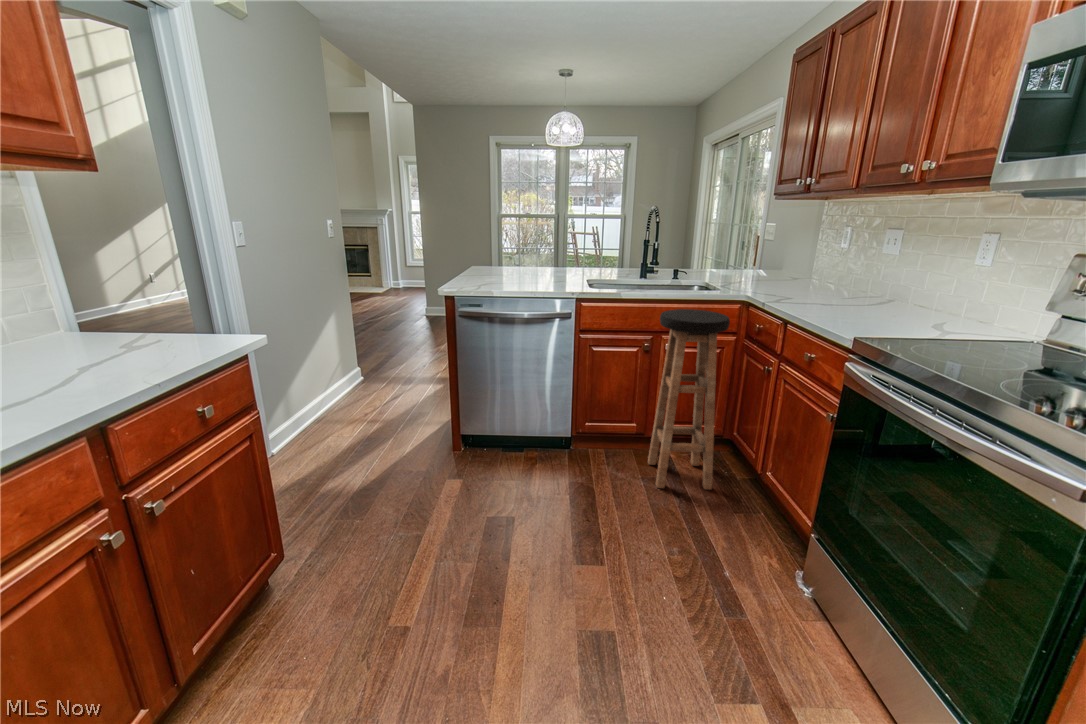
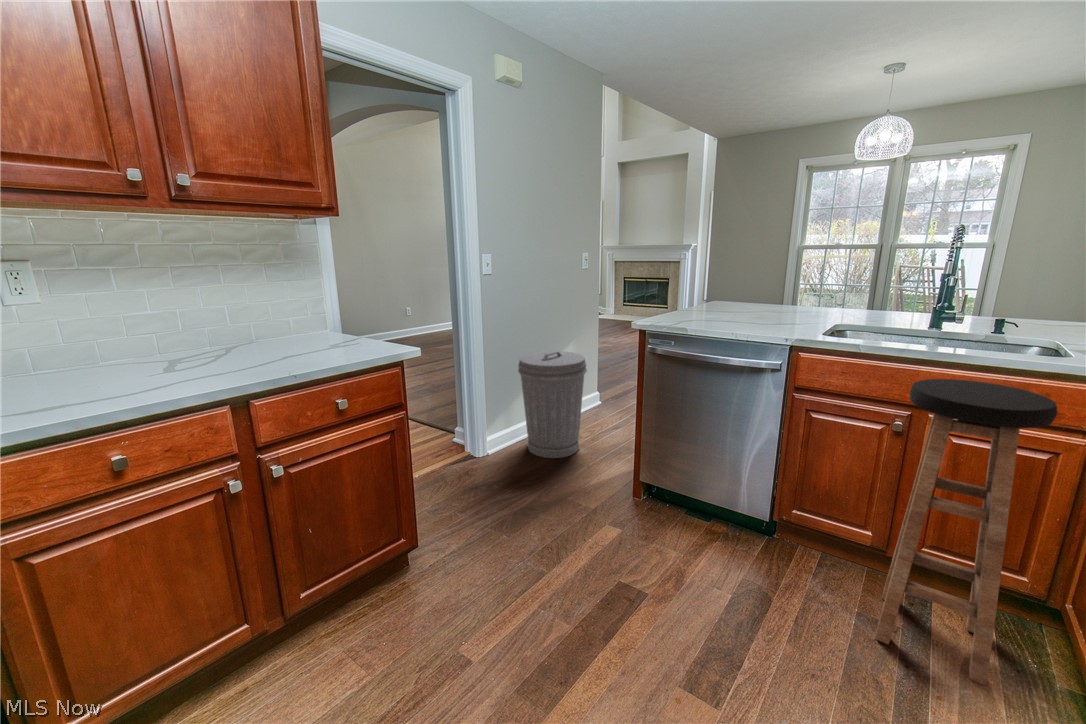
trash can: none [292,327,375,444] -> present [518,351,587,458]

